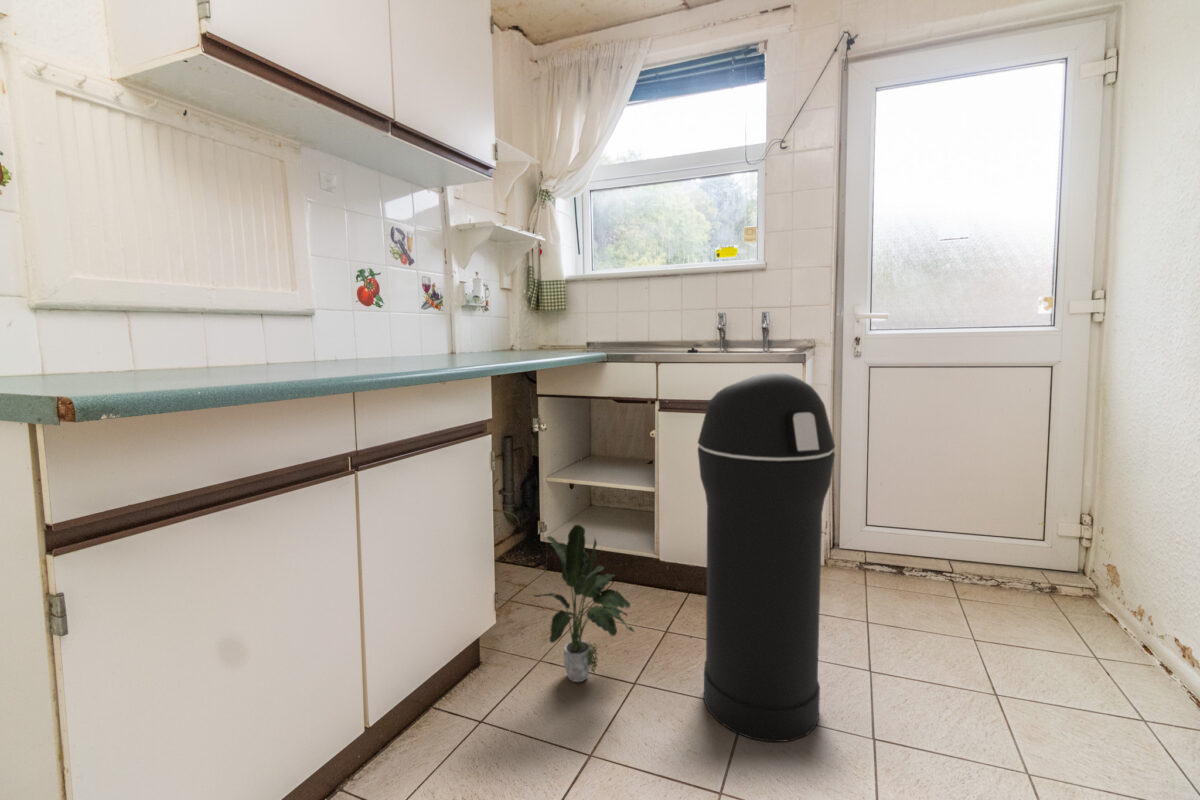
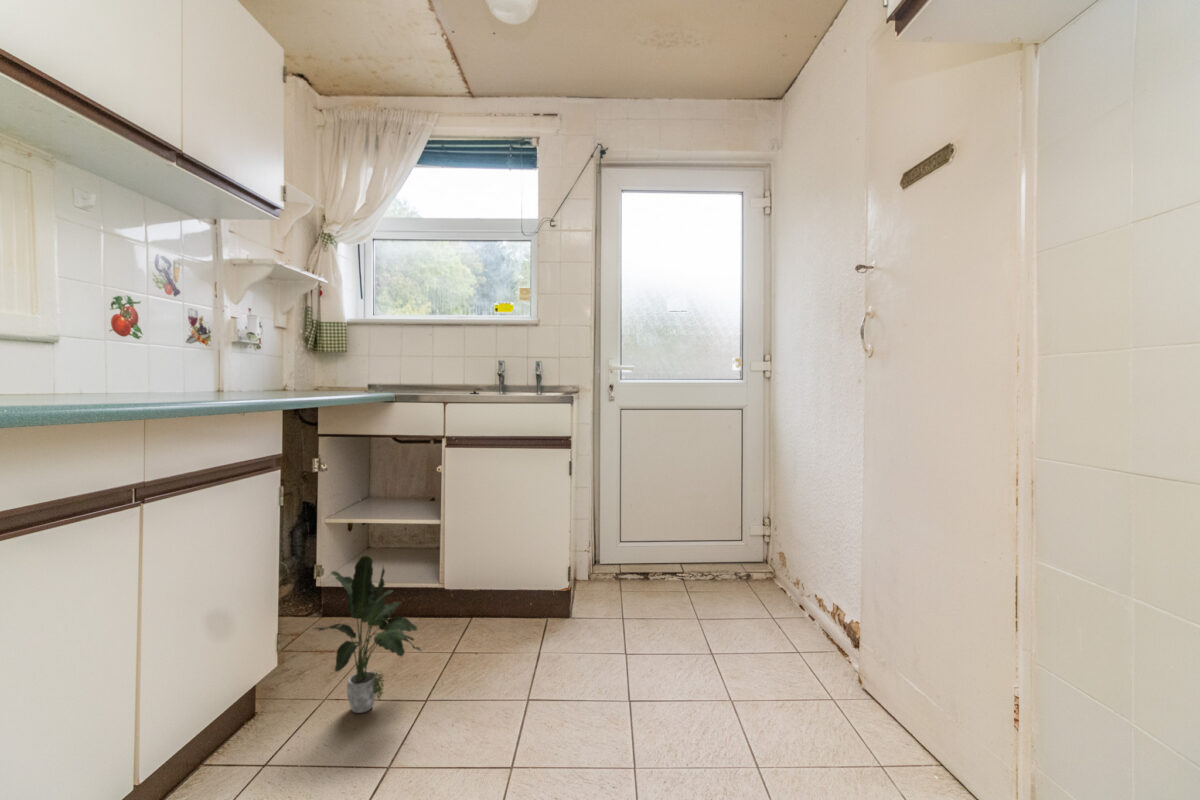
trash can: present [698,372,835,742] -> none [481,410,589,723]

